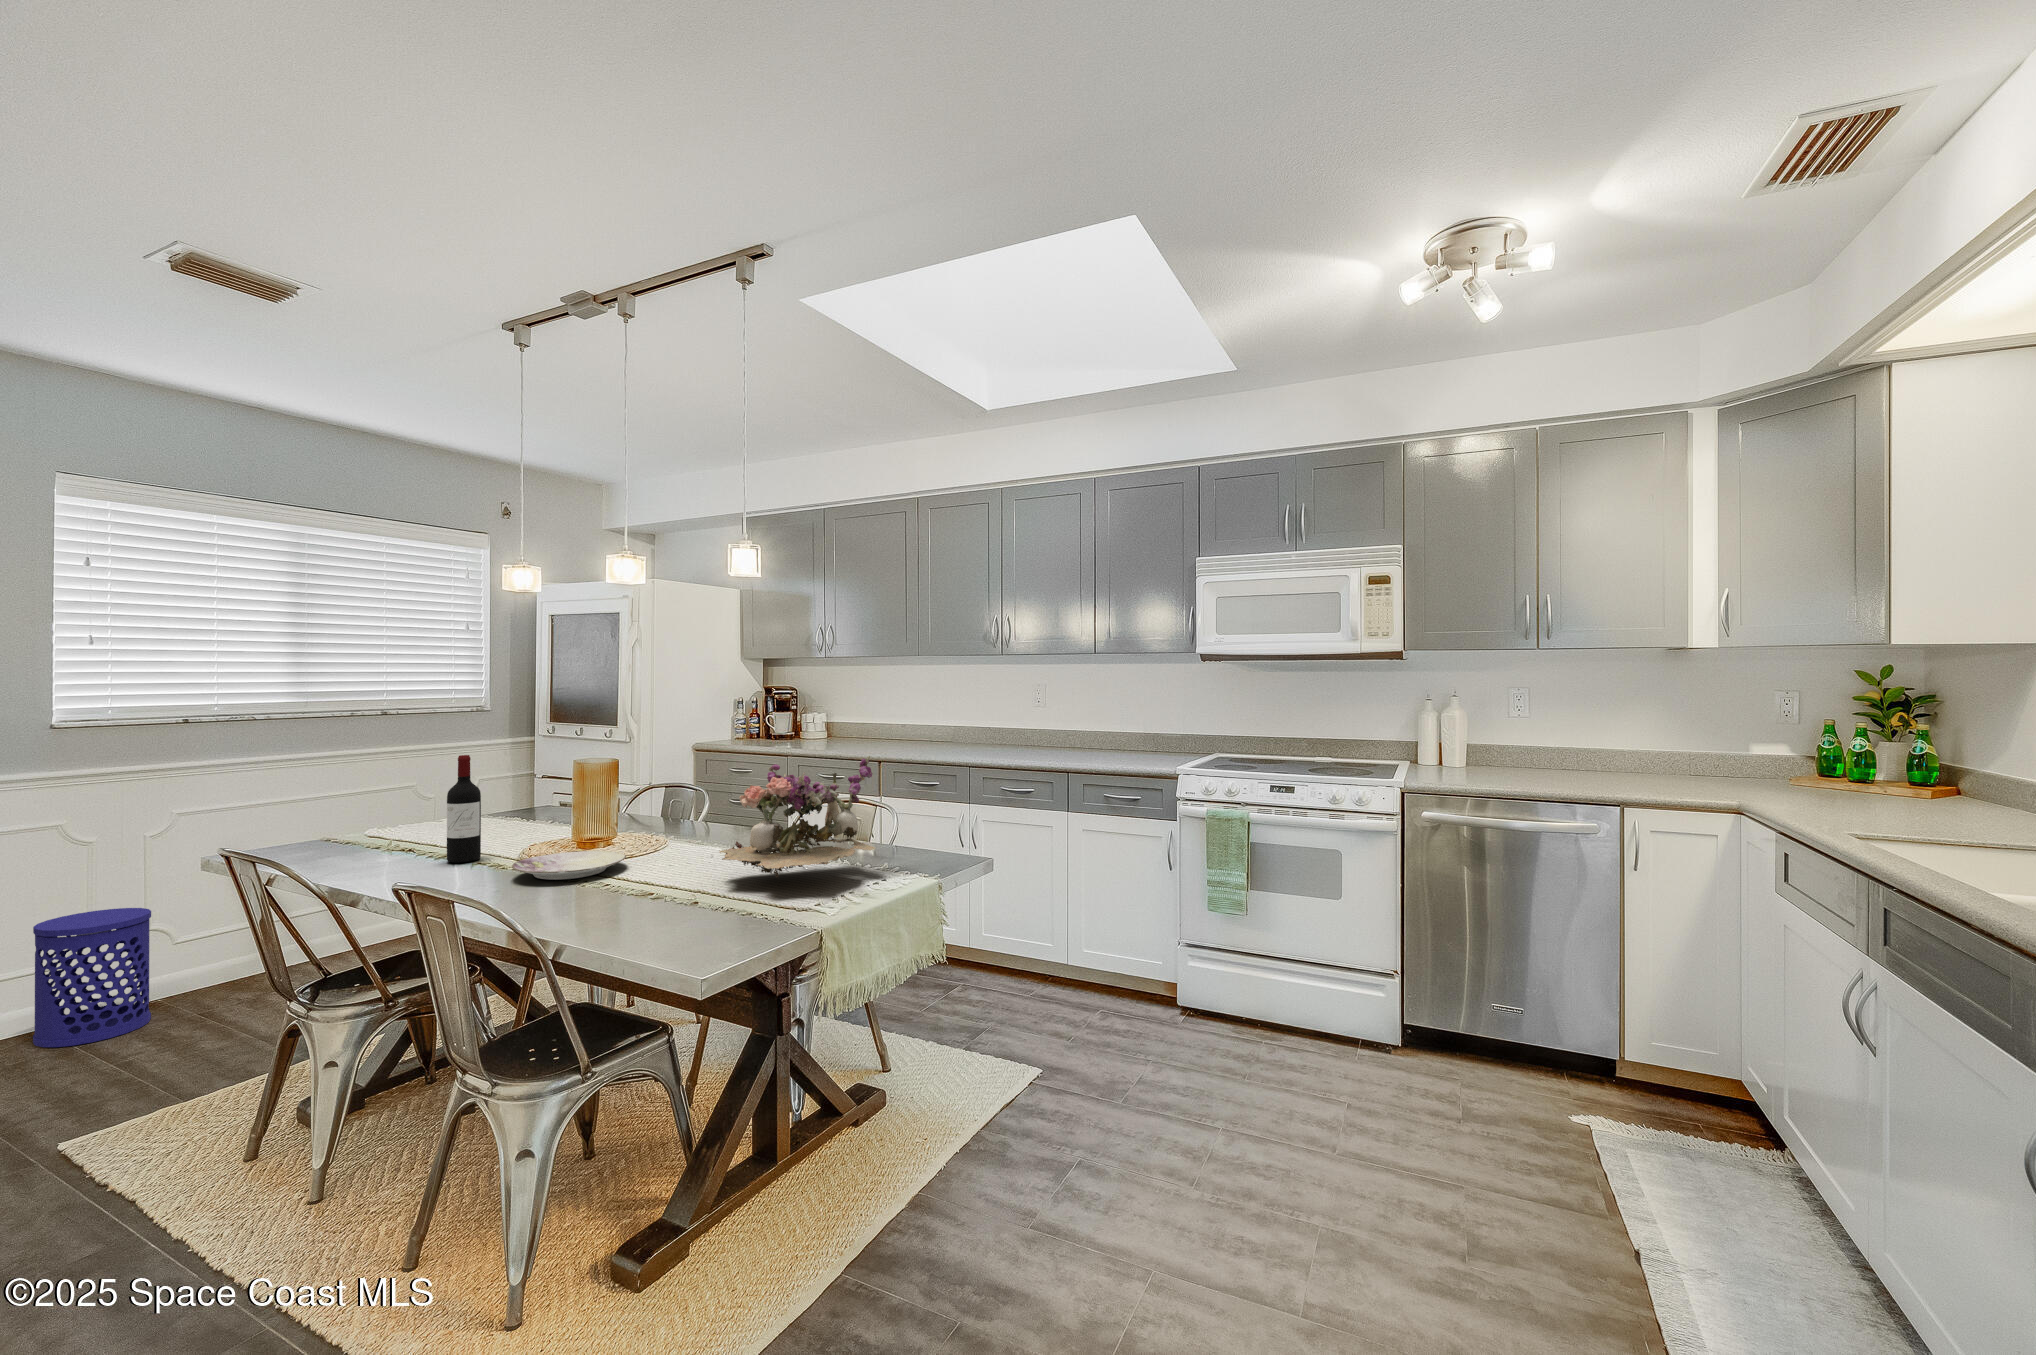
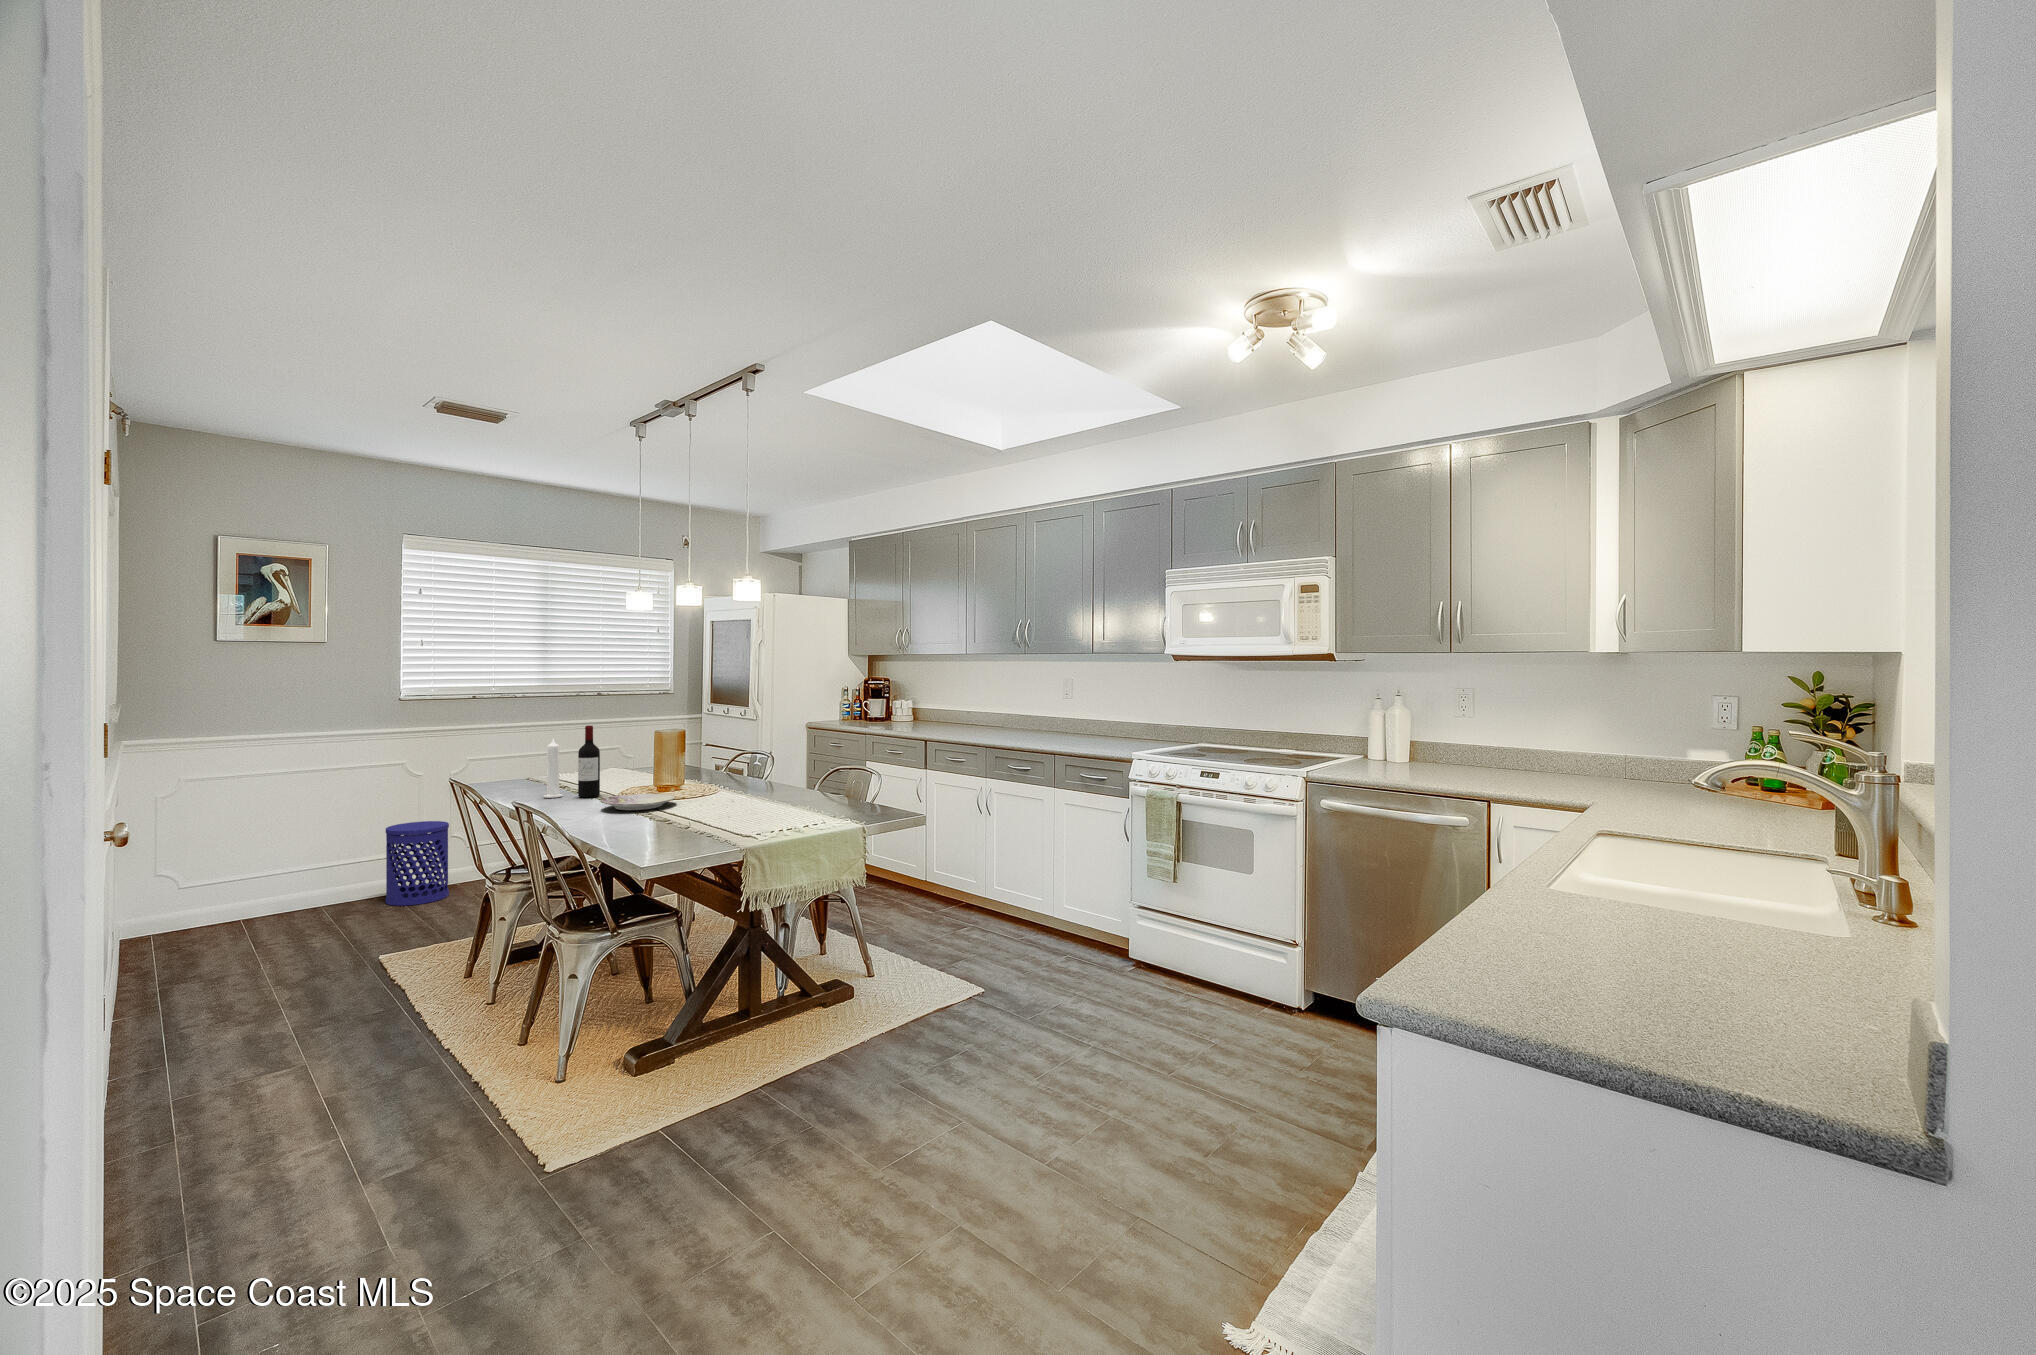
flower arrangement: present [720,756,876,877] -> none [711,733,822,818]
candle: none [386,776,417,867] -> present [543,738,563,798]

